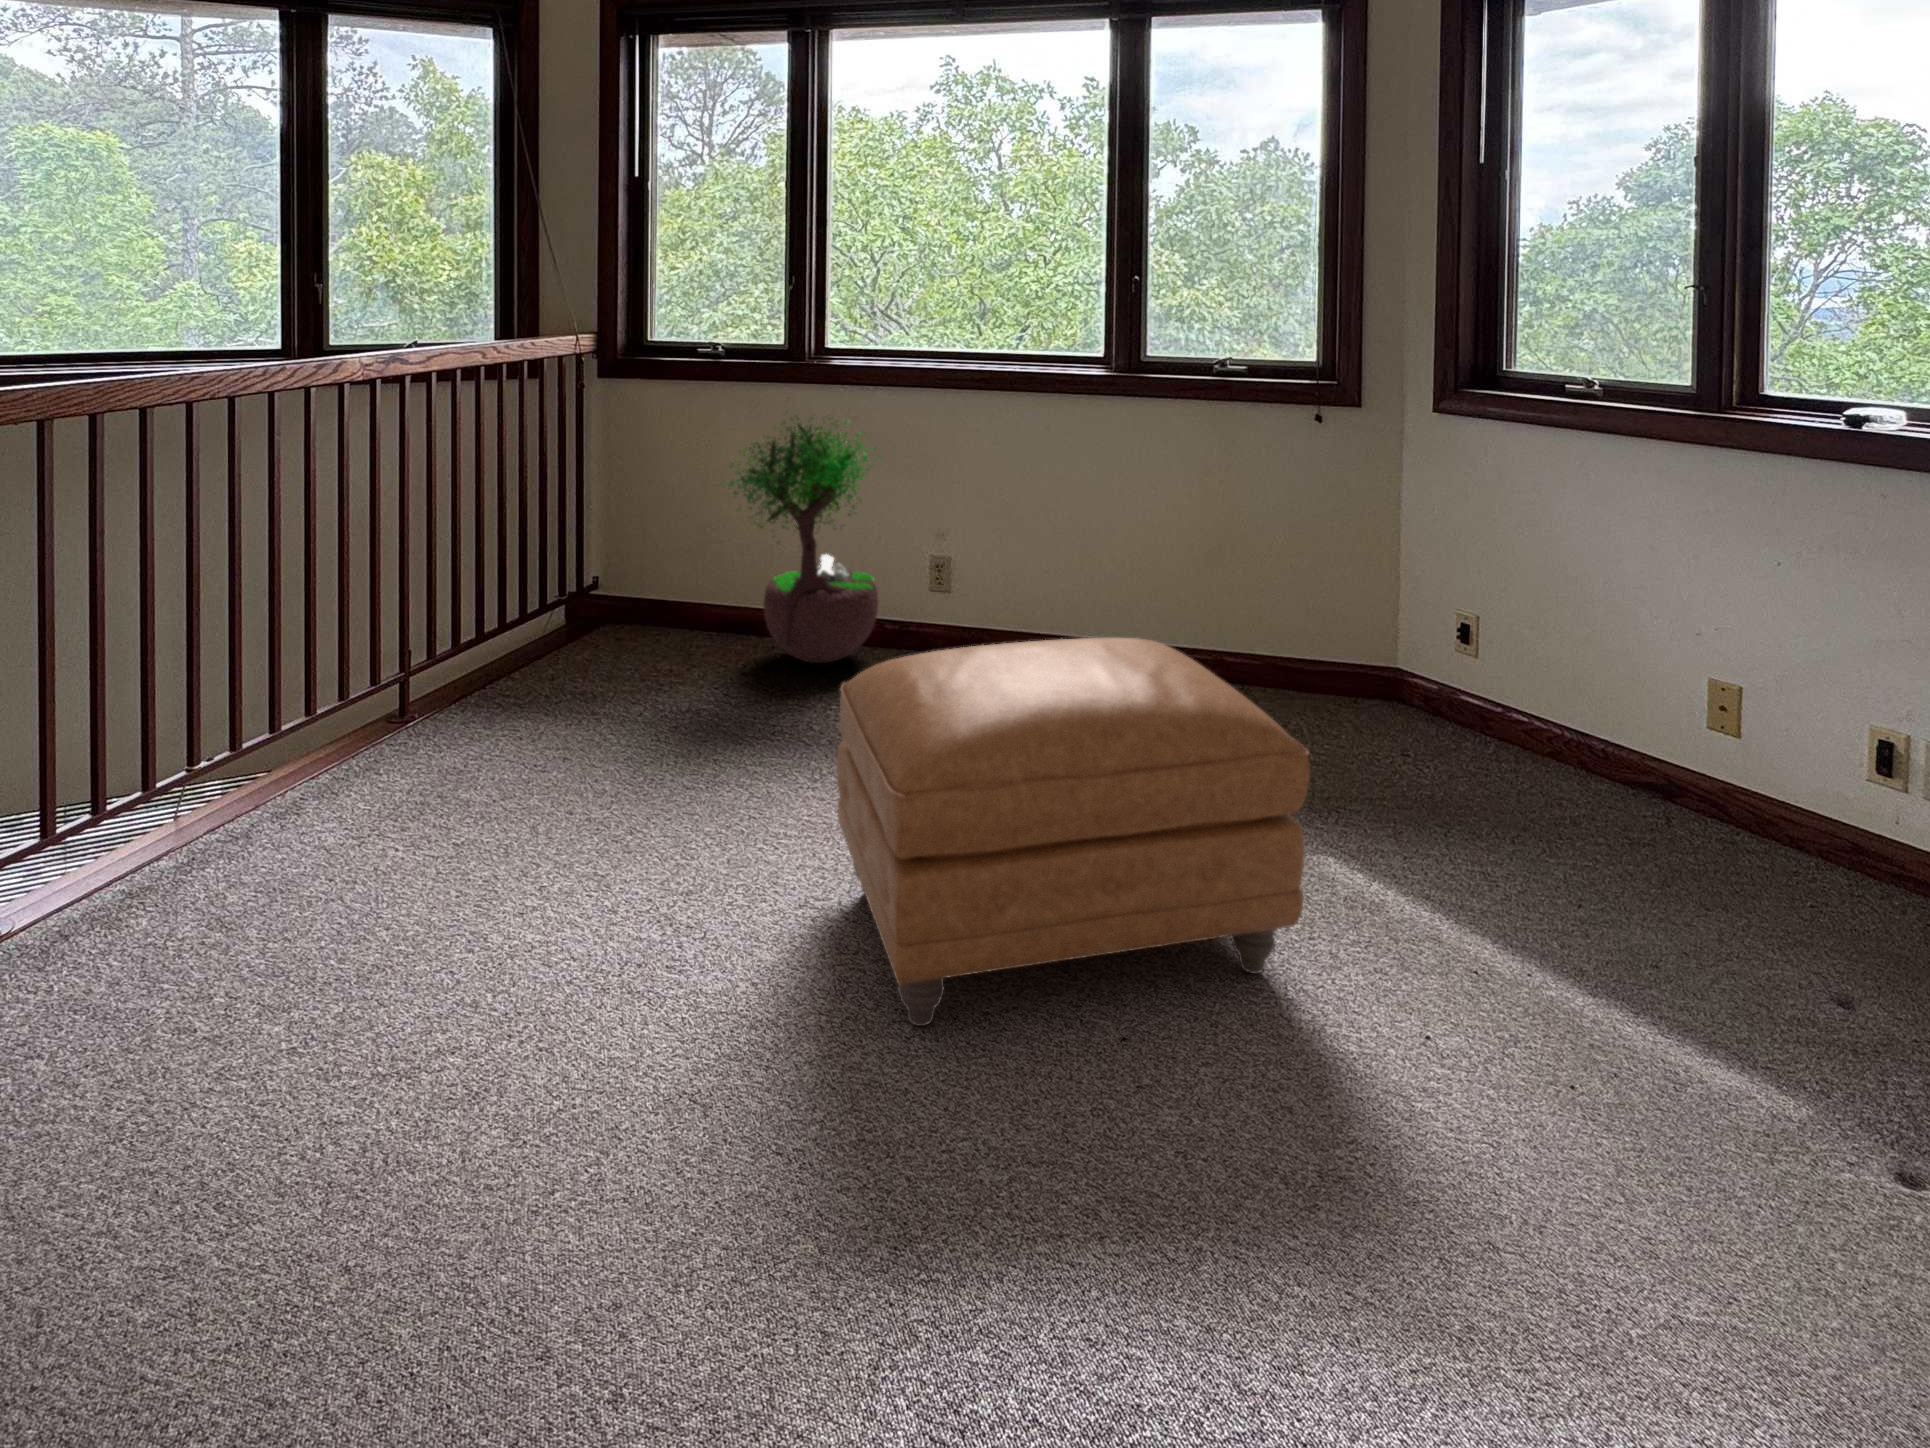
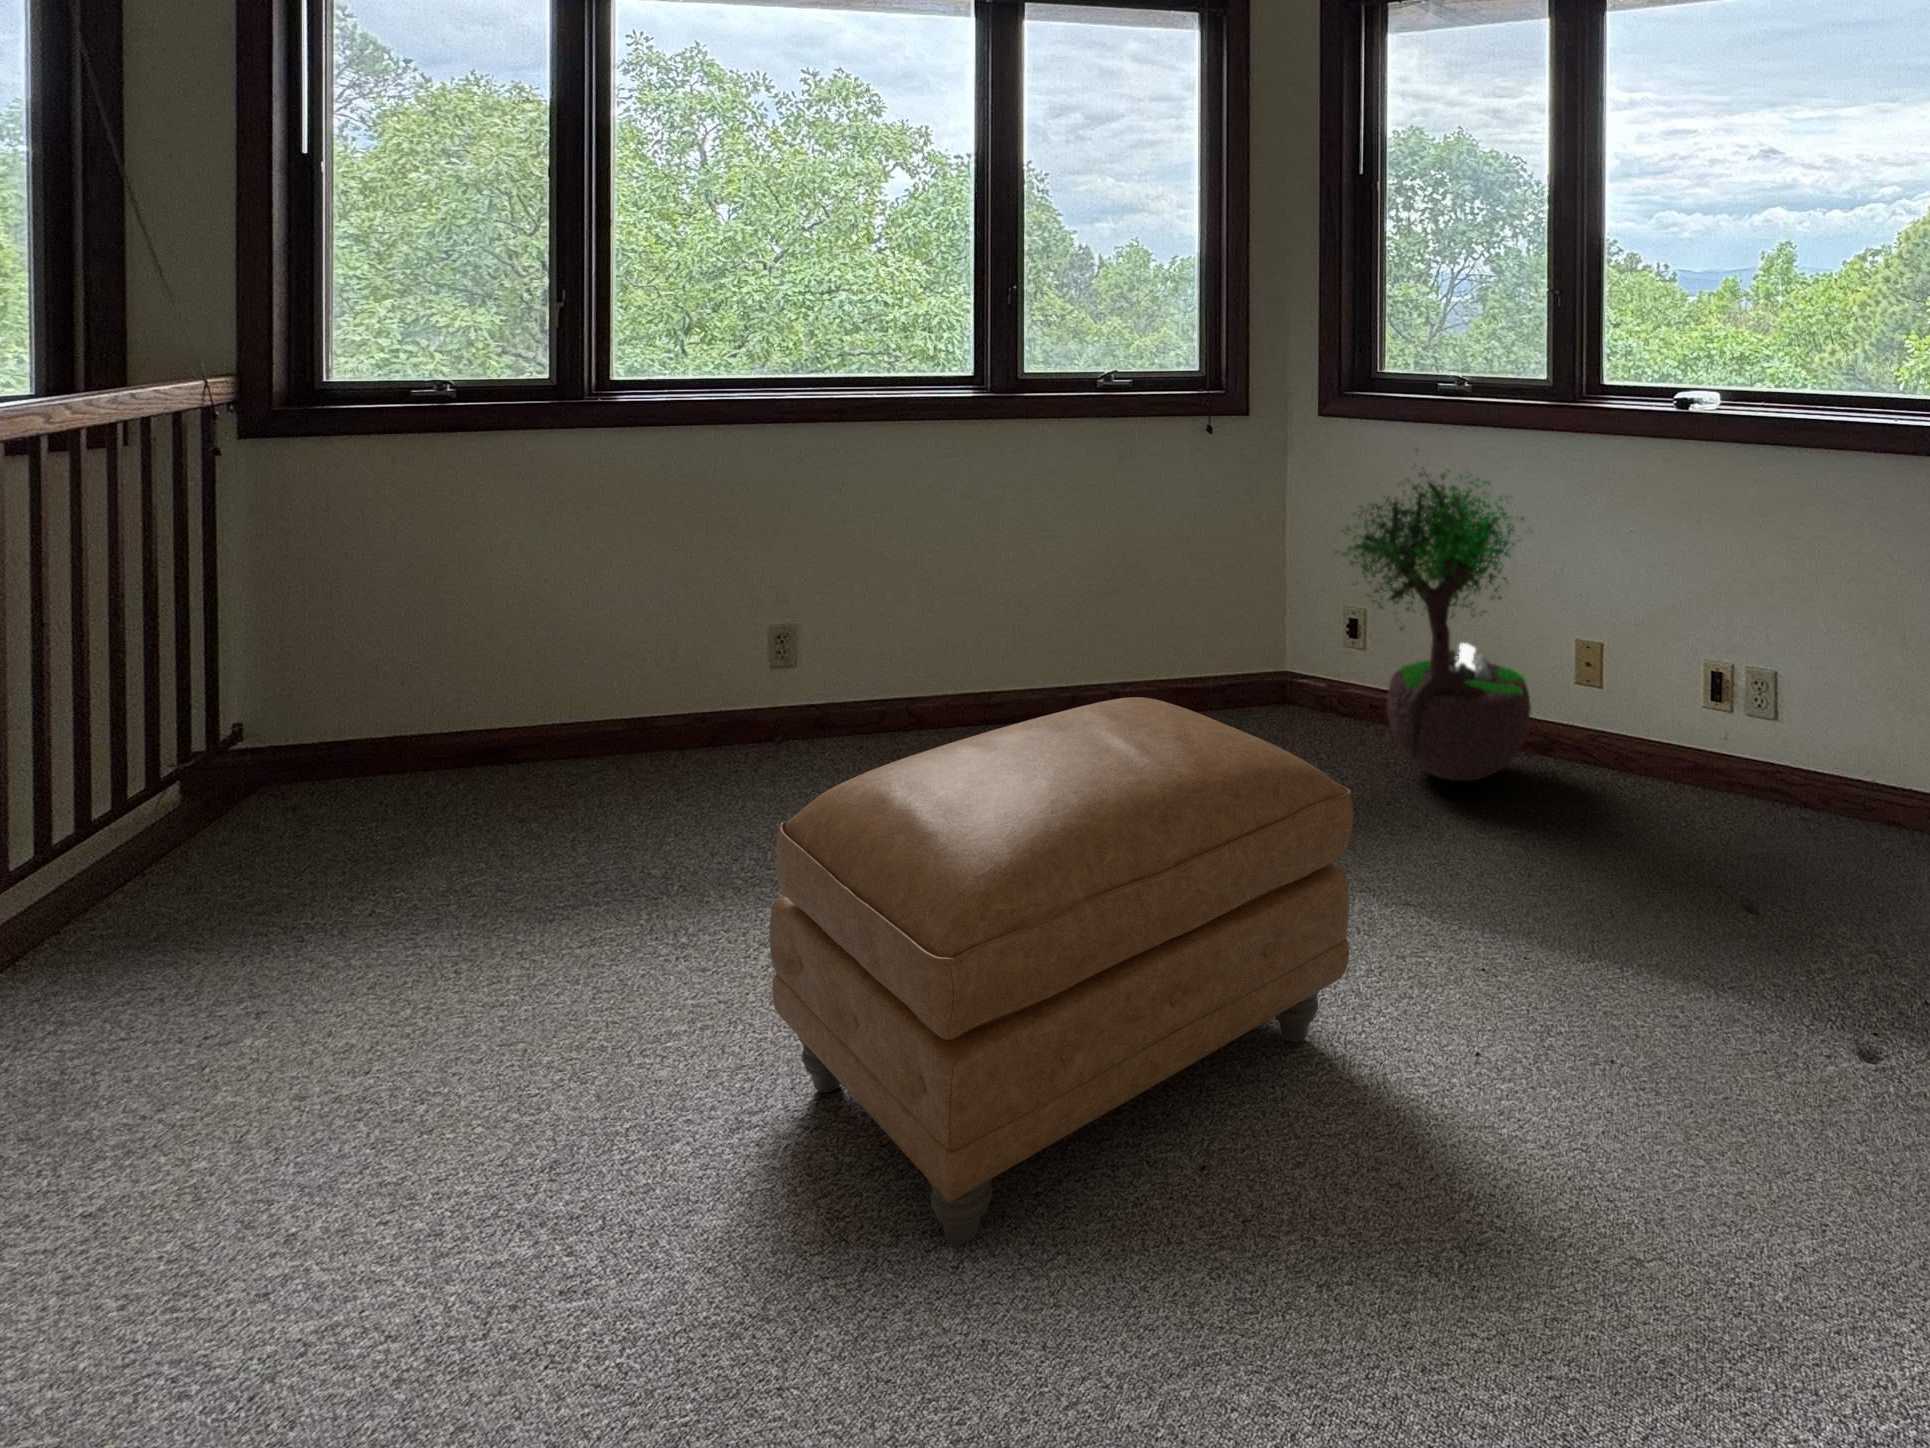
potted tree: present [723,411,881,663] -> present [1335,449,1532,781]

